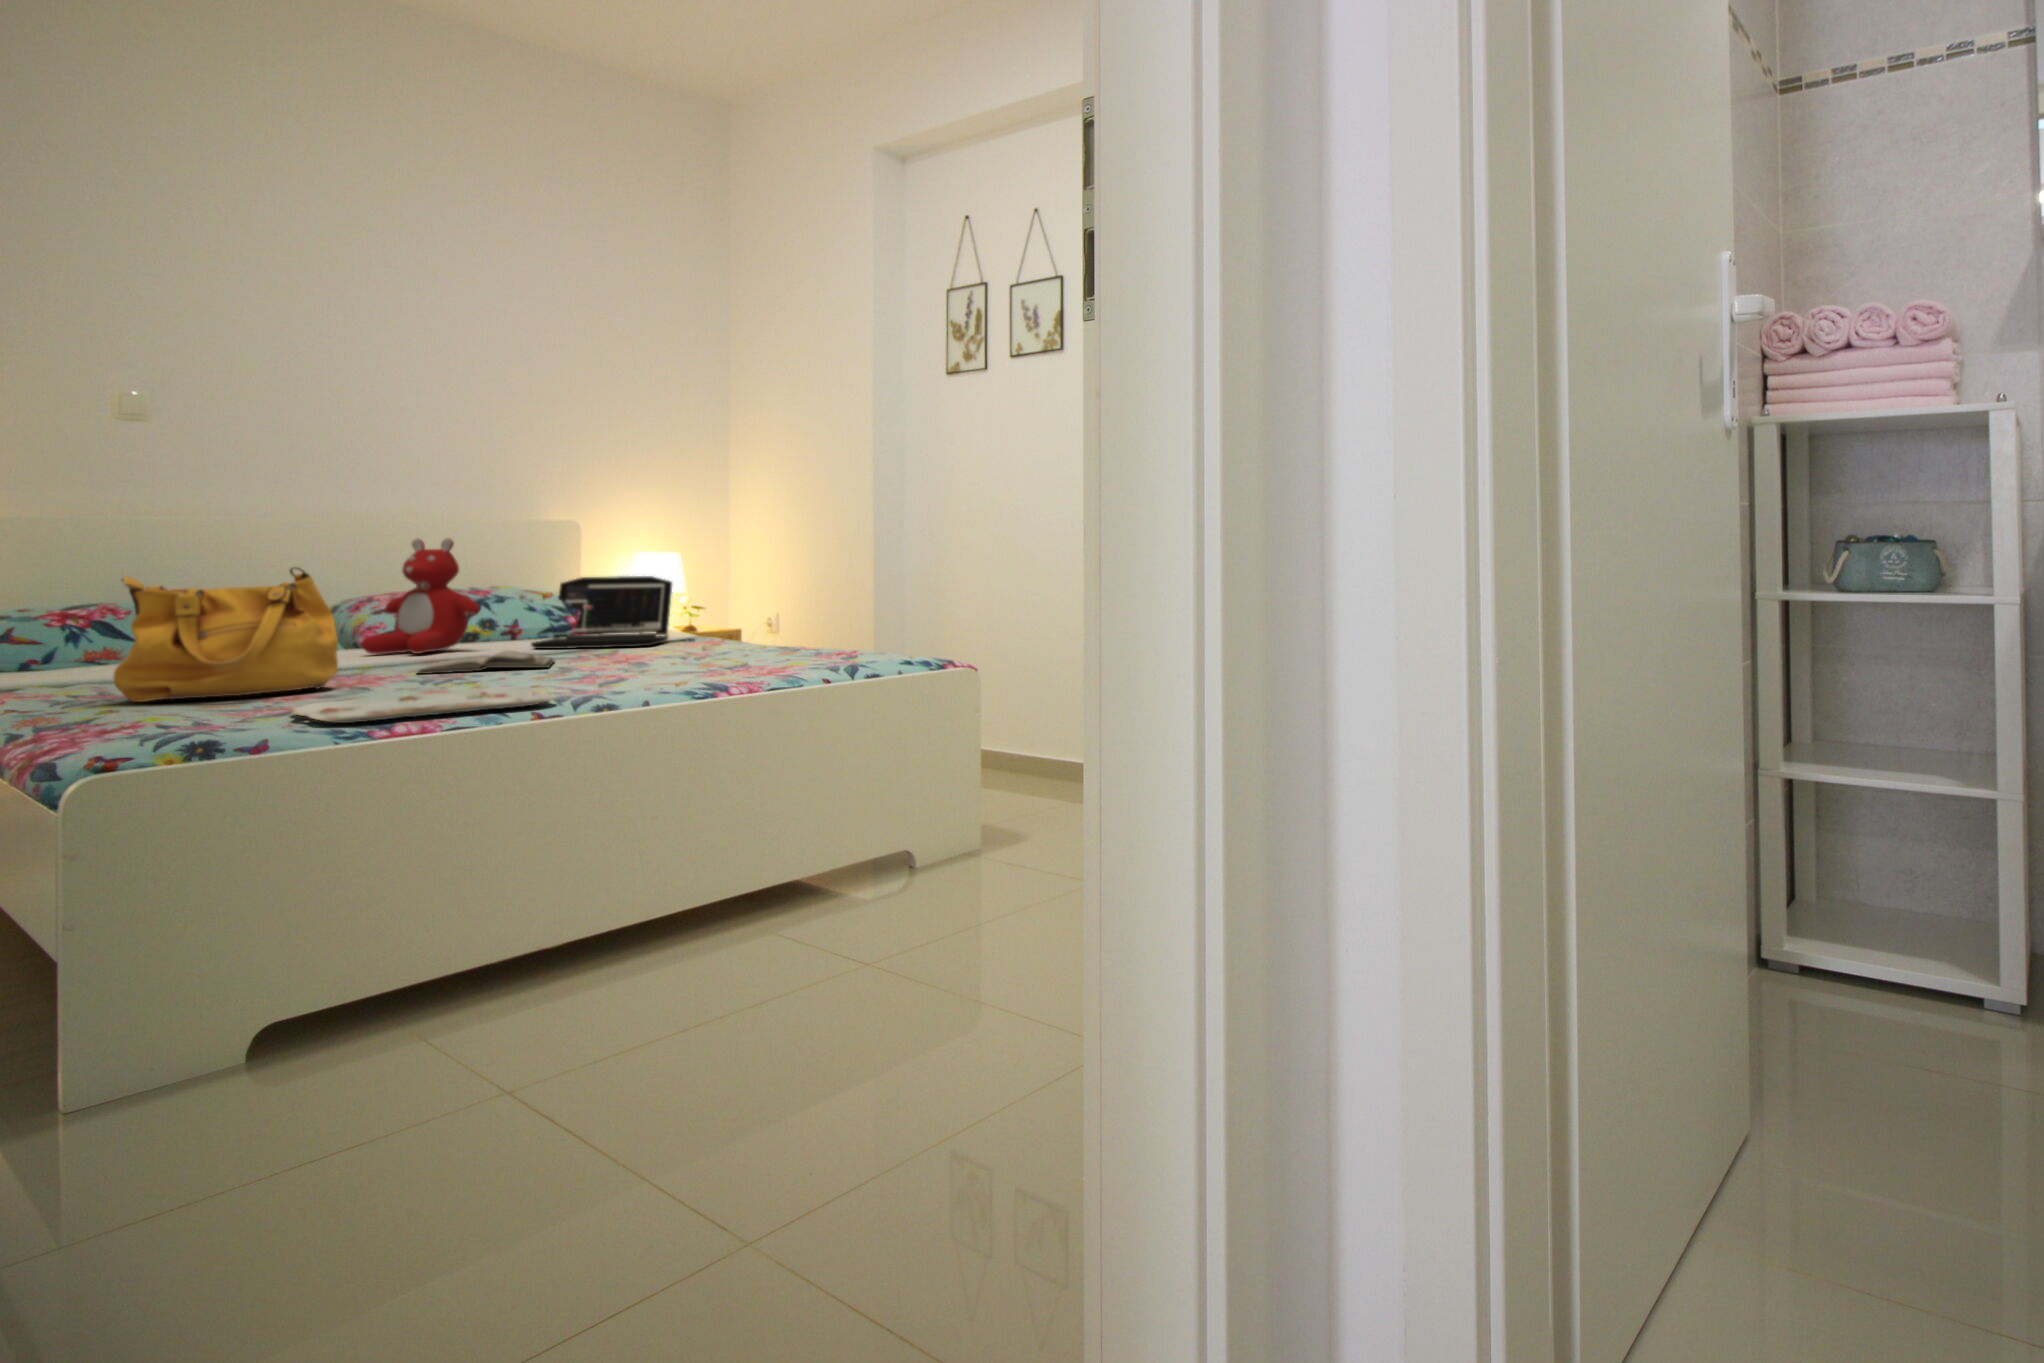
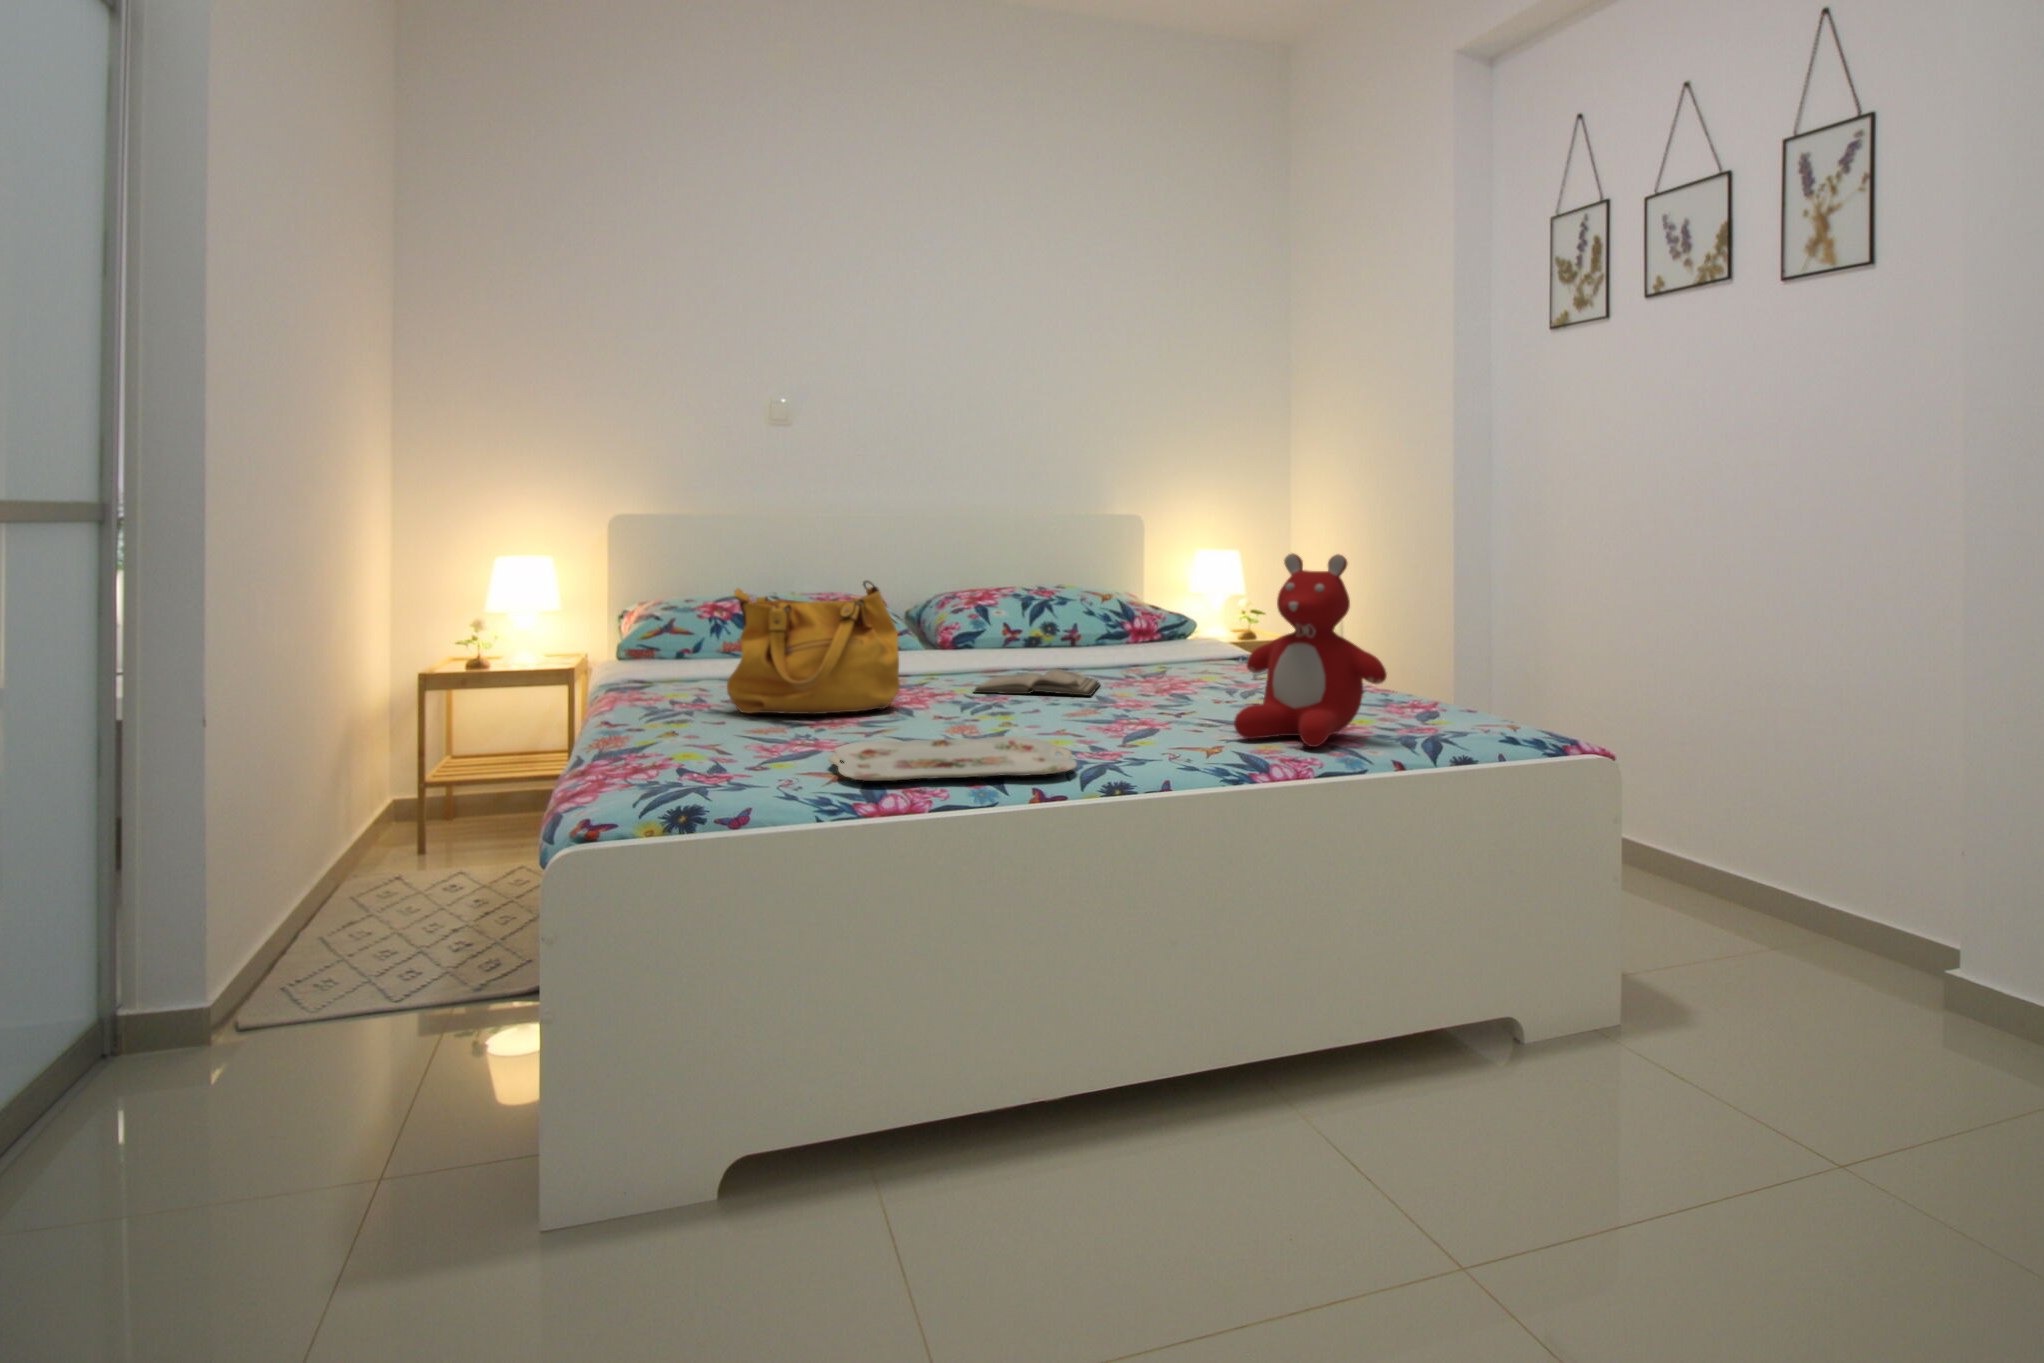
teddy bear: present [363,538,480,654] -> present [1234,553,1387,747]
laptop: present [531,576,672,649] -> none [1086,581,1223,665]

